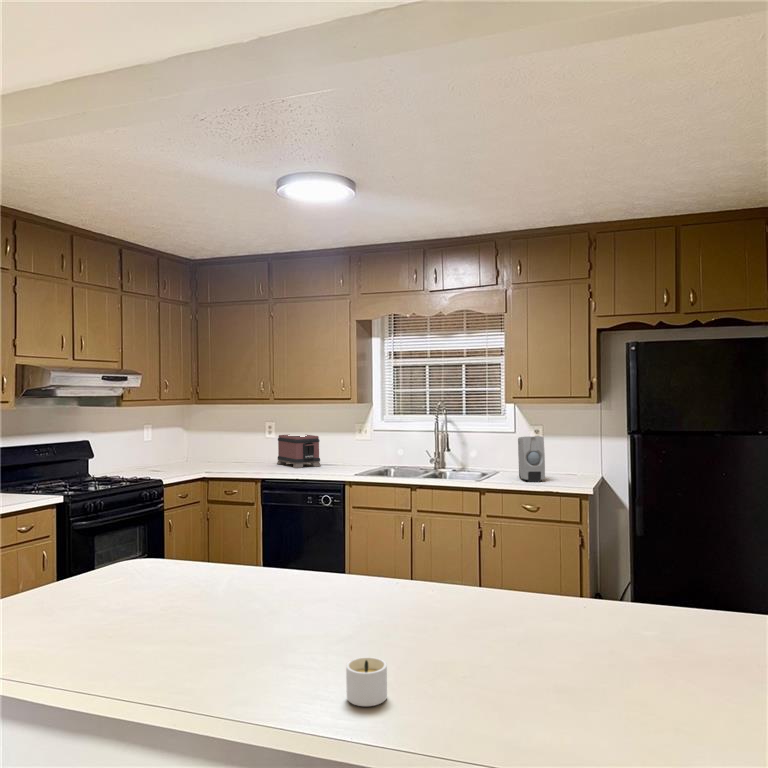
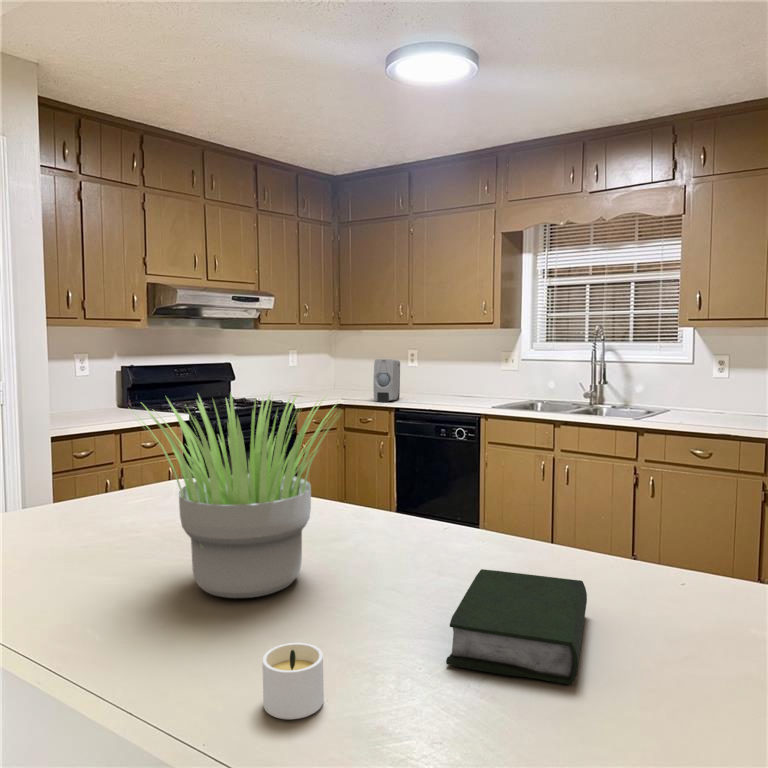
toaster: present [277,435,321,468] -> none [419,362,464,398]
soap dispenser: present [518,436,545,482] -> present [373,359,400,402]
potted plant: none [177,477,349,643] -> present [144,394,335,598]
book: none [447,601,535,664] -> present [446,569,587,685]

